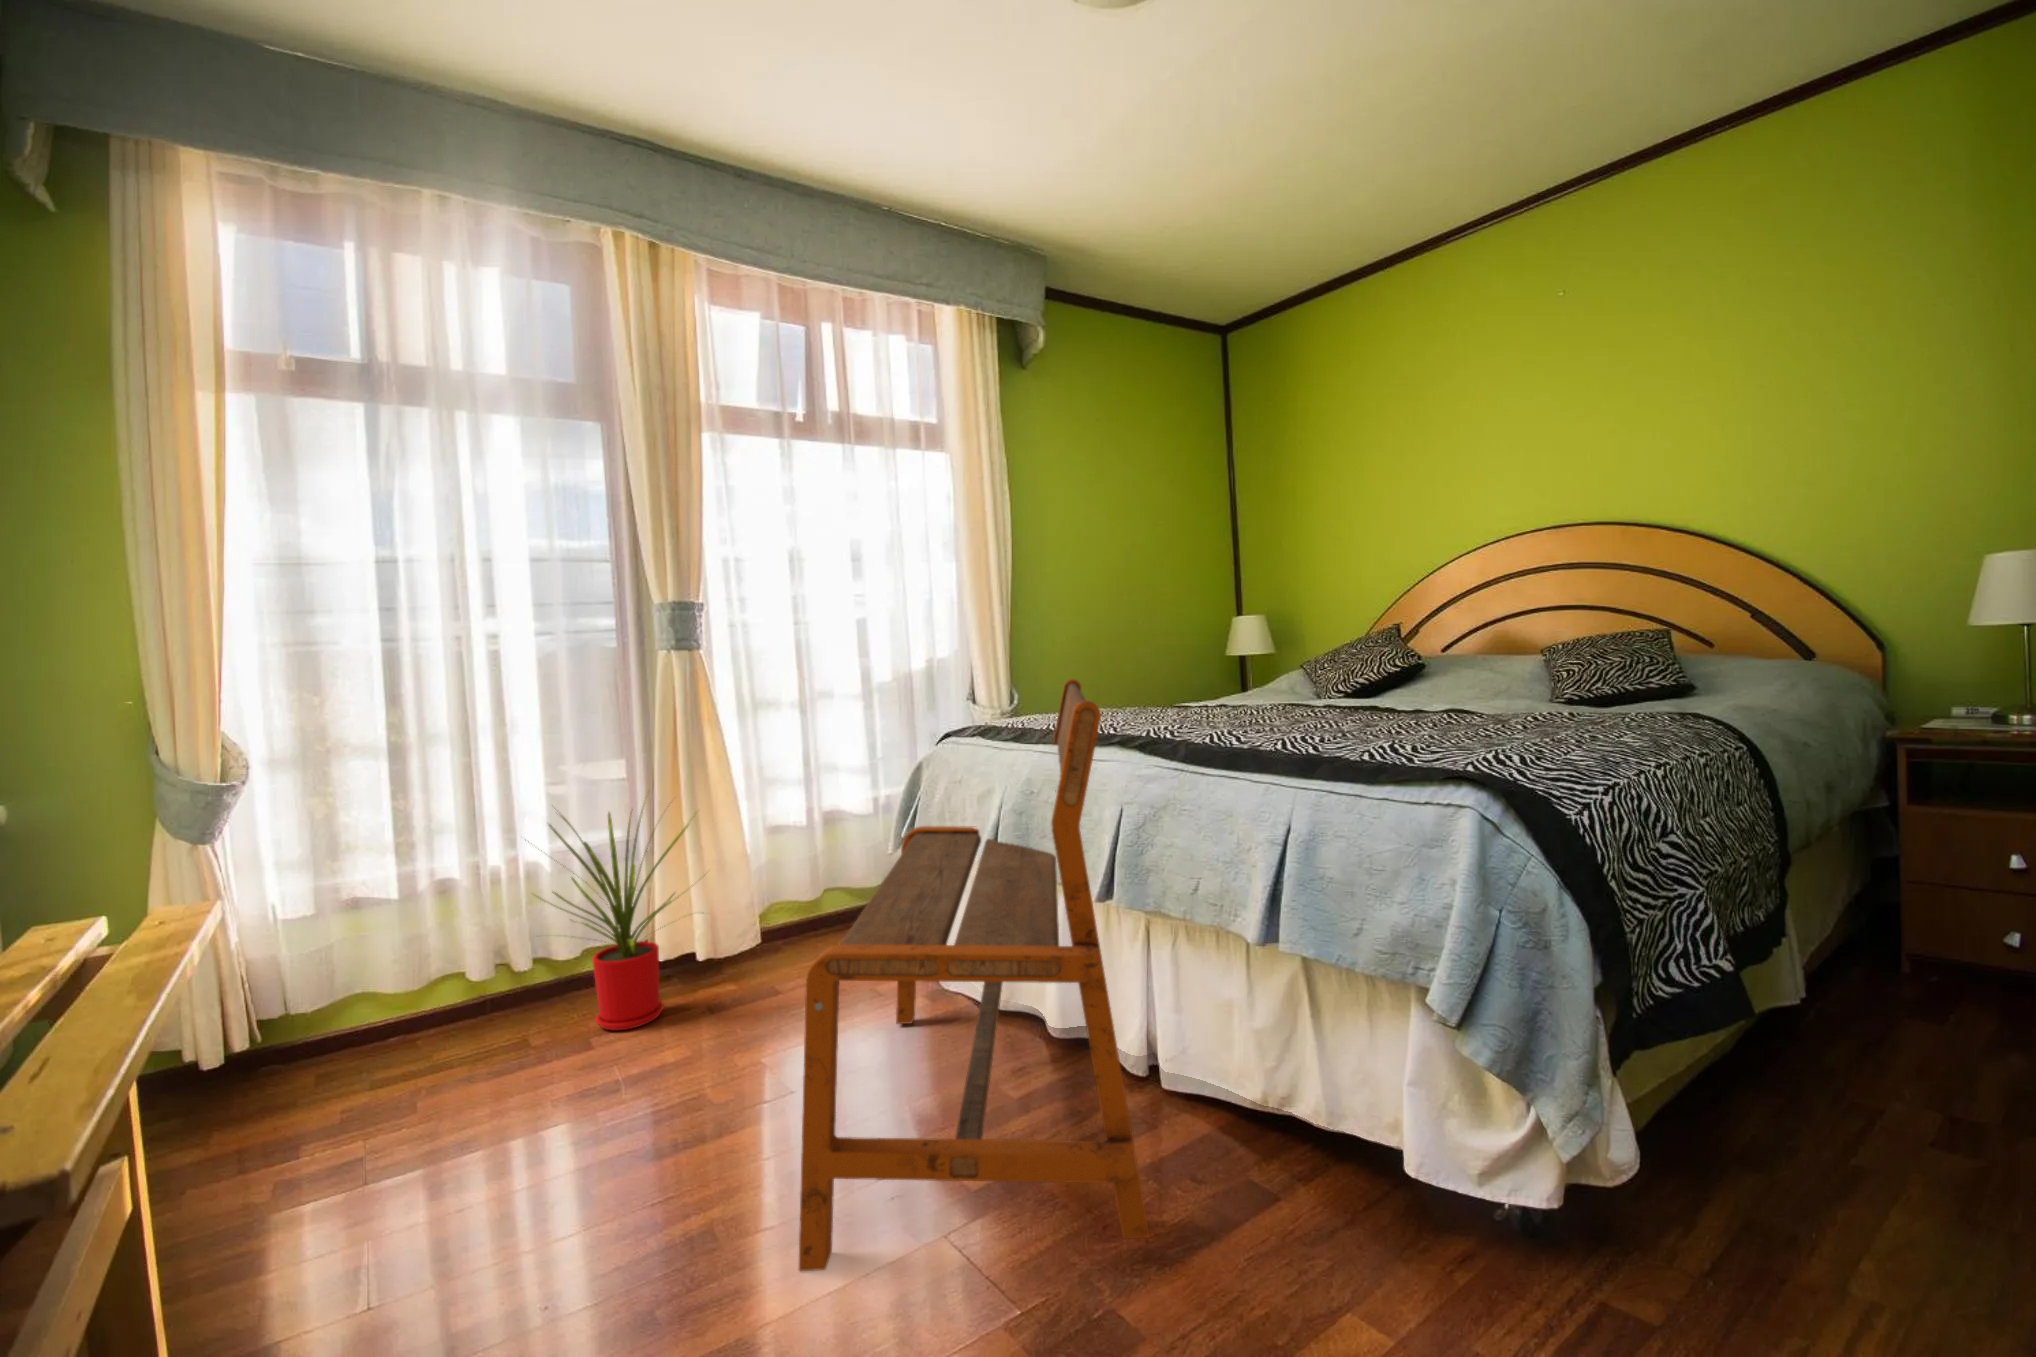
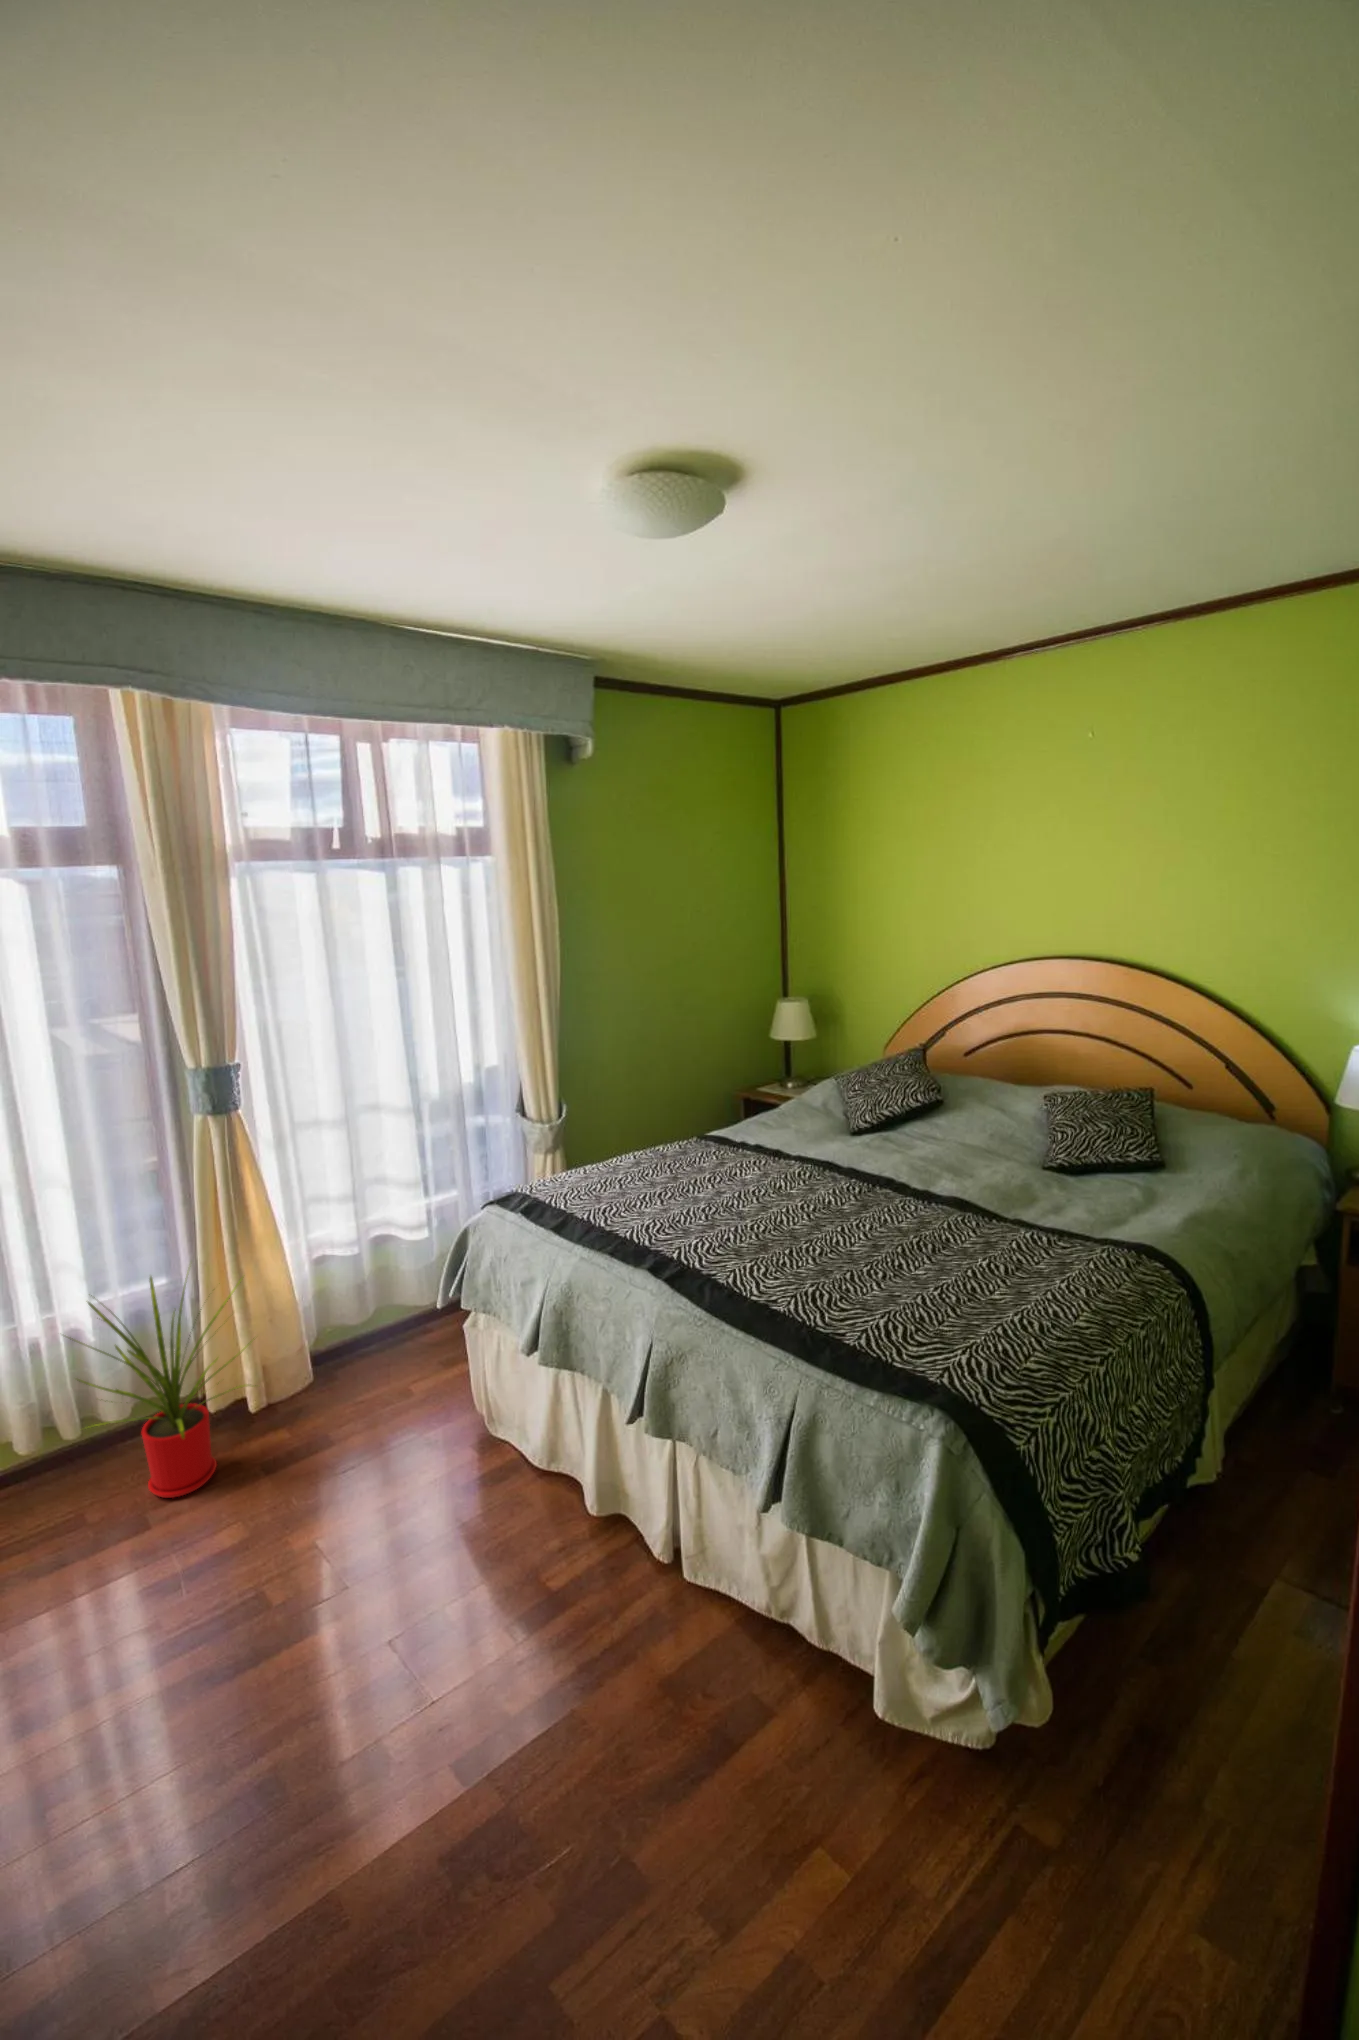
bench: present [799,679,1149,1271] -> none [350,1188,656,1839]

